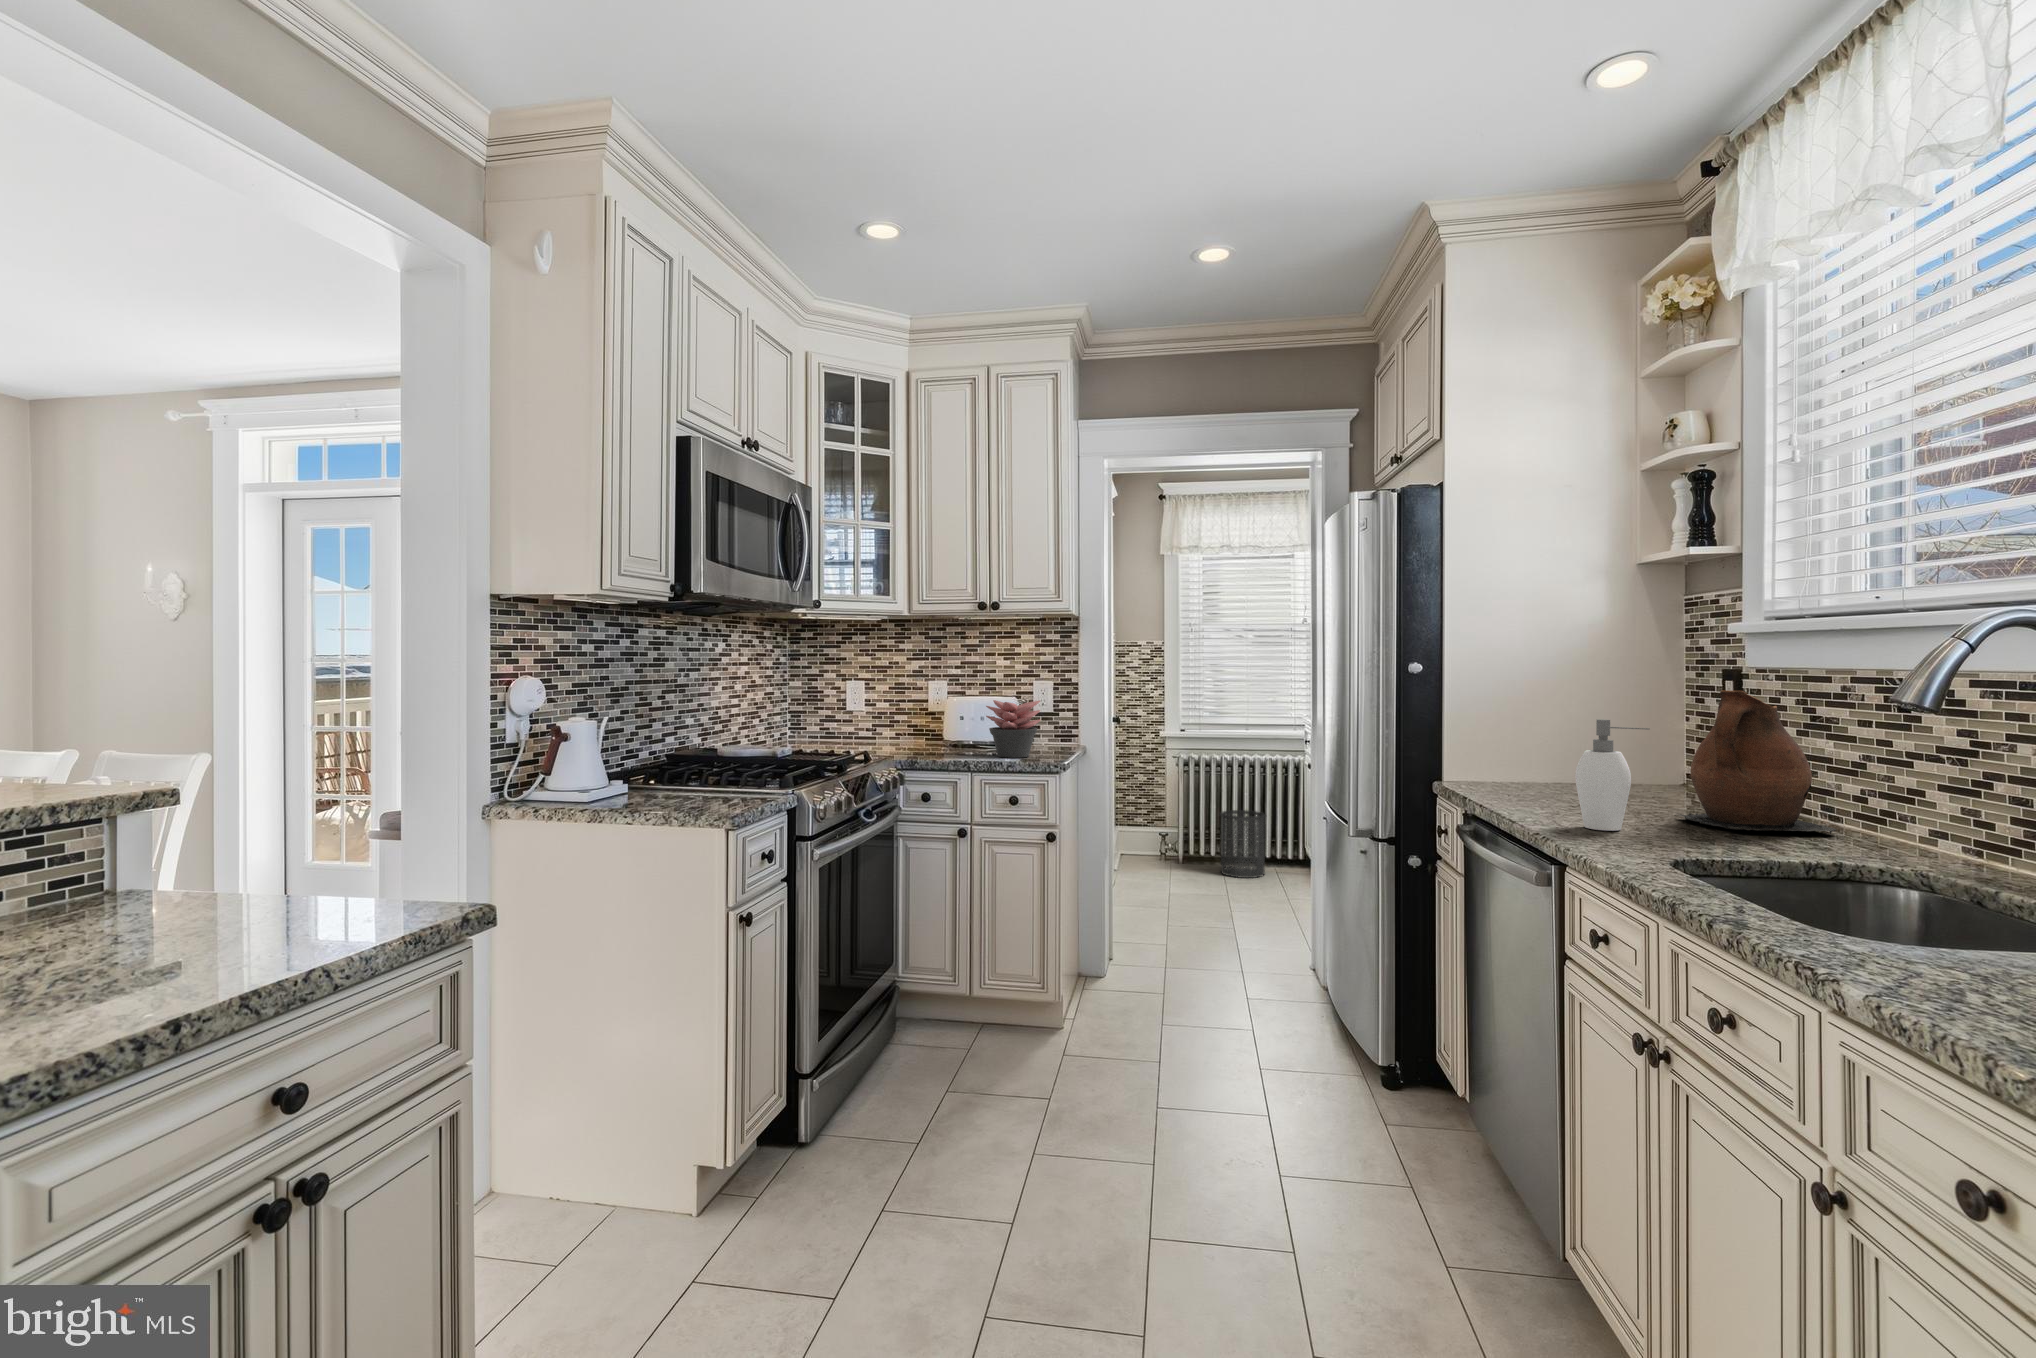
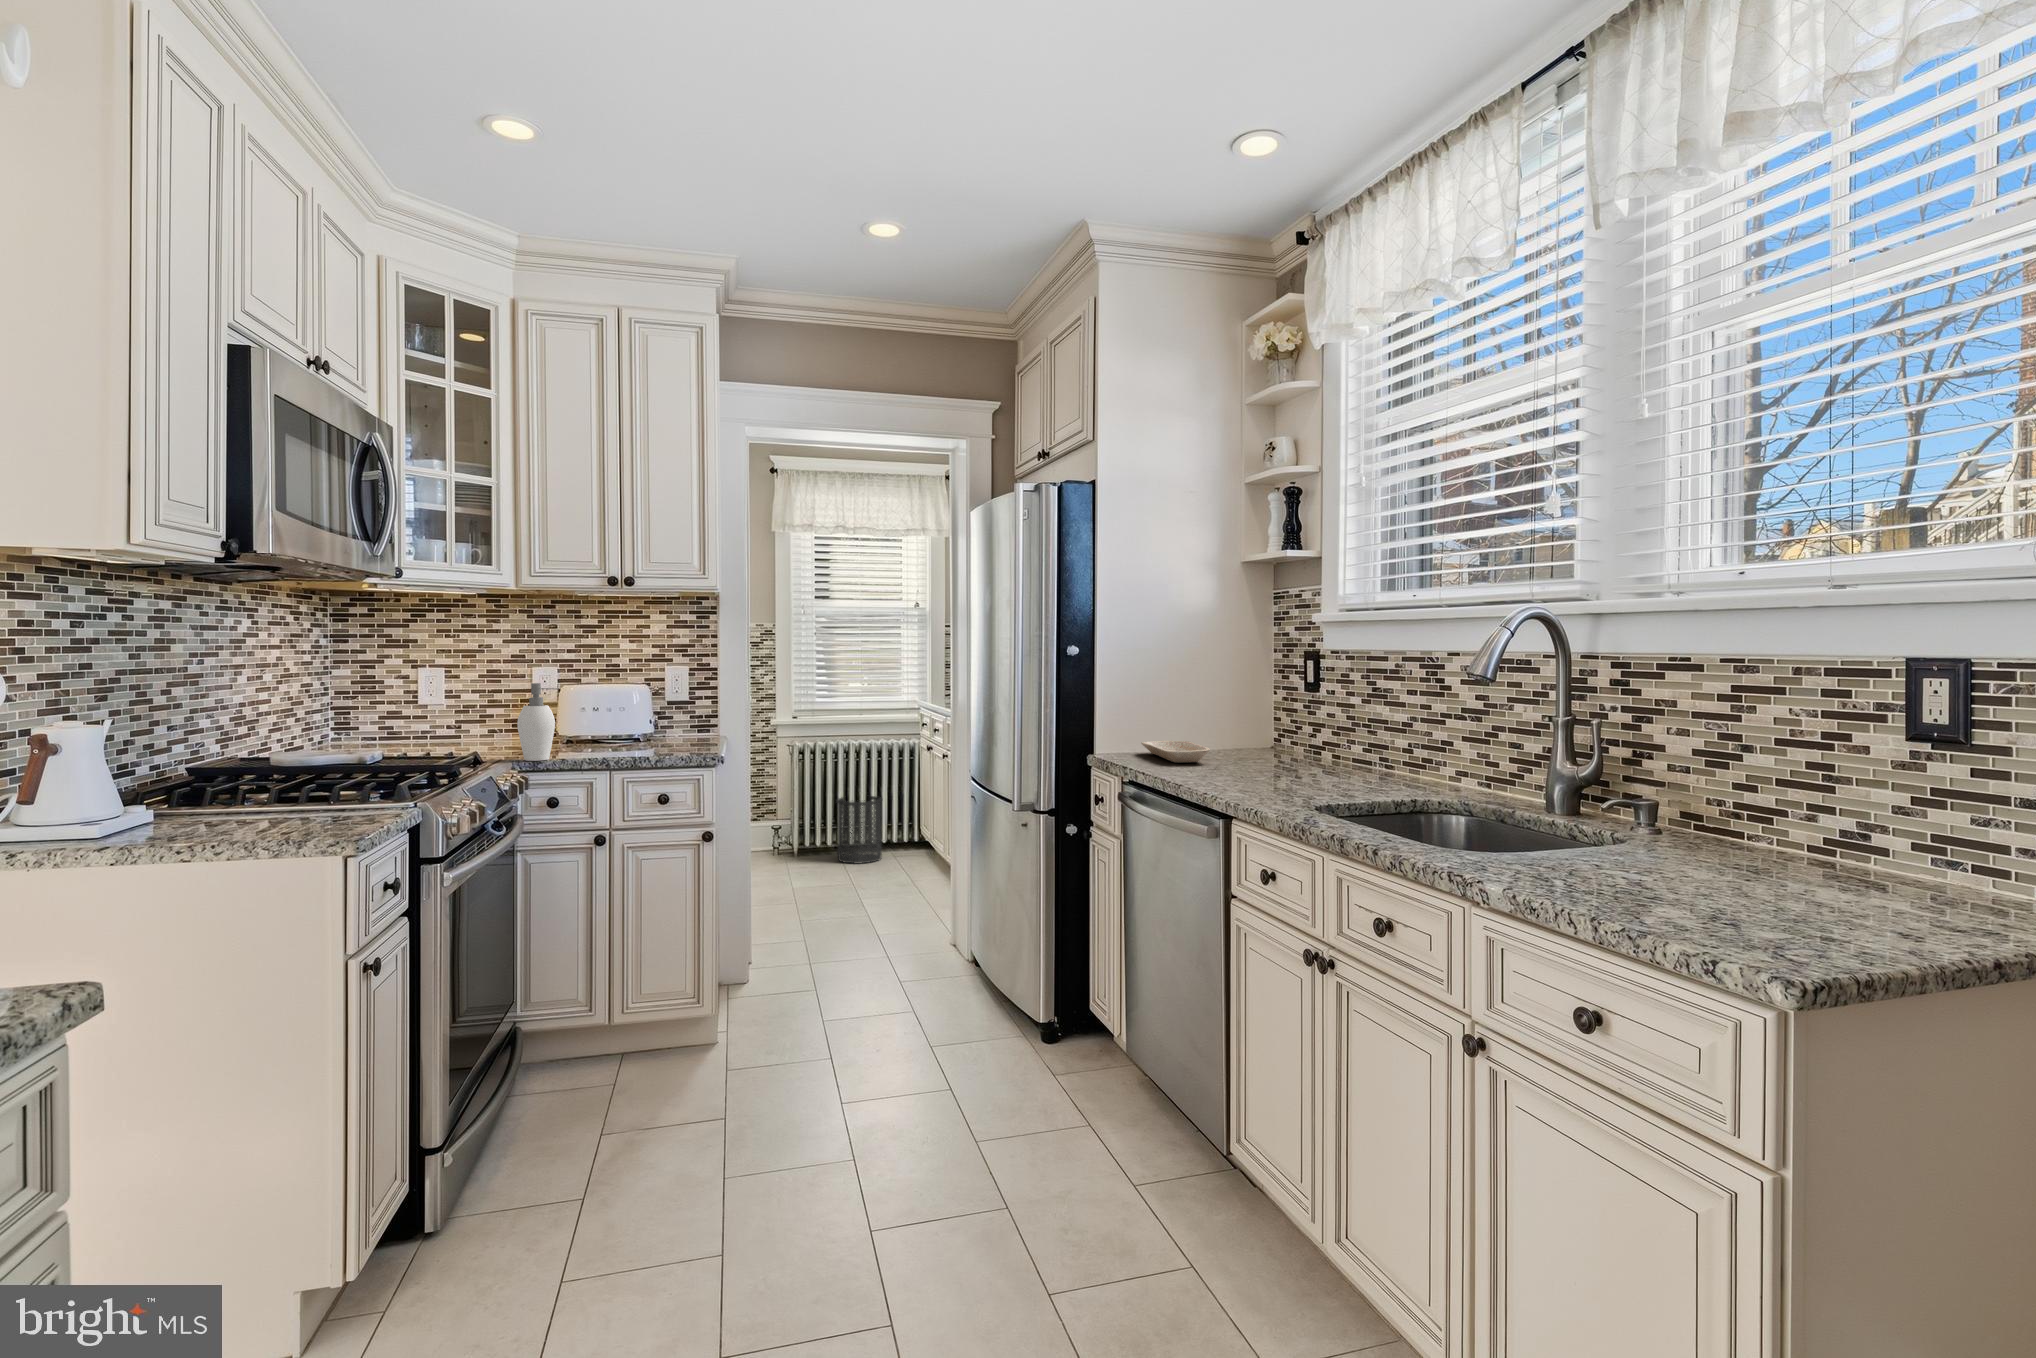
ceramic pitcher: present [1675,690,1836,834] -> none [1289,669,1396,779]
succulent plant: present [986,700,1040,758] -> none [622,688,686,752]
soap dispenser: present [1575,719,1650,831] -> present [517,683,558,761]
tray: none [1498,770,1577,797] -> present [1141,741,1210,762]

